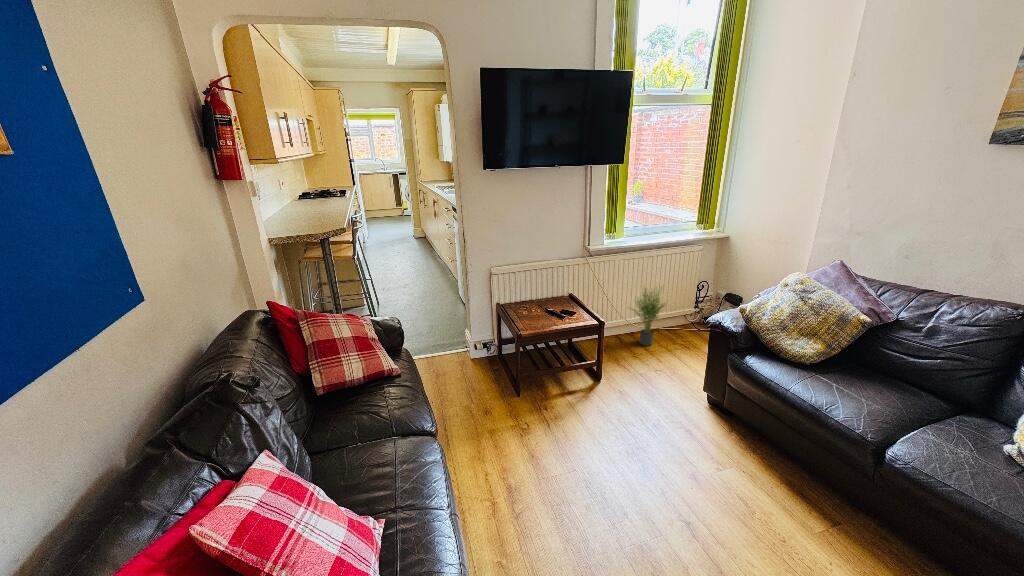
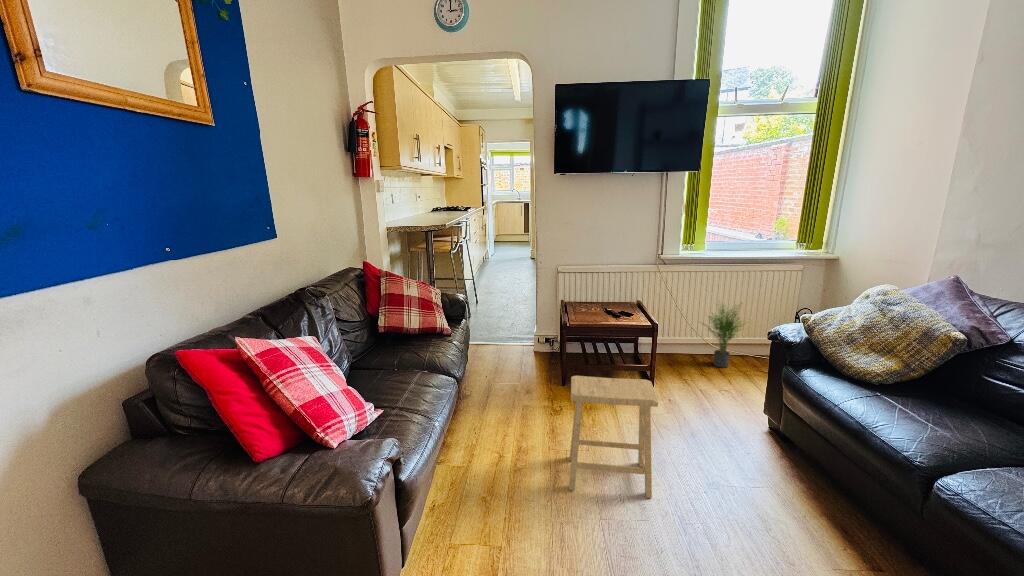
footstool: none [562,399,662,527] -> present [569,376,658,498]

